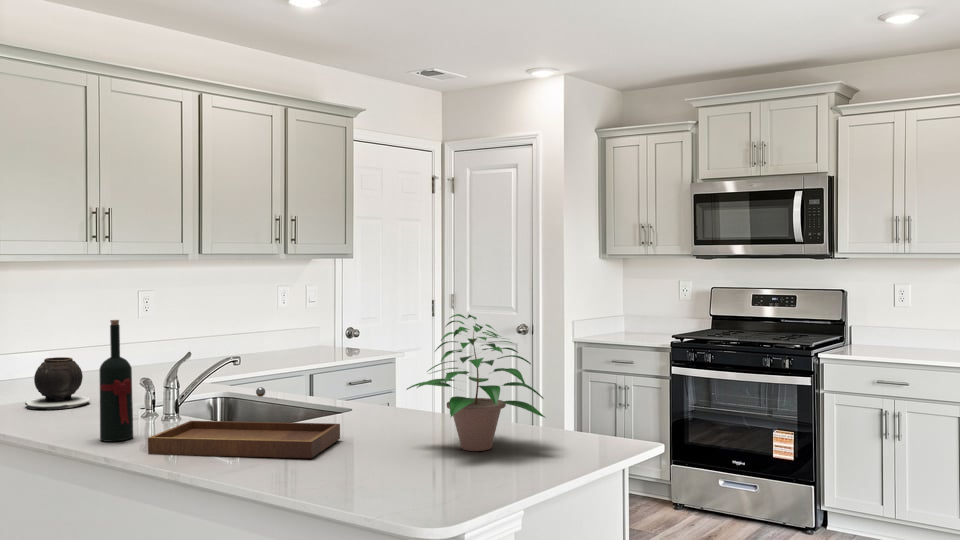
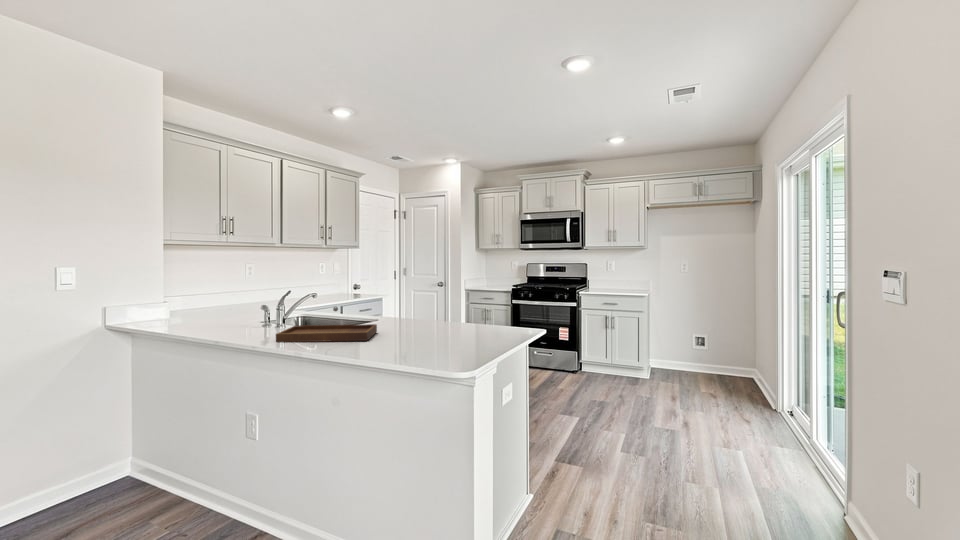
potted plant: present [407,314,545,451] -> none [412,268,483,335]
wine bottle: present [99,320,133,442] -> none [244,273,263,338]
vase: present [25,357,90,409] -> none [191,297,229,324]

